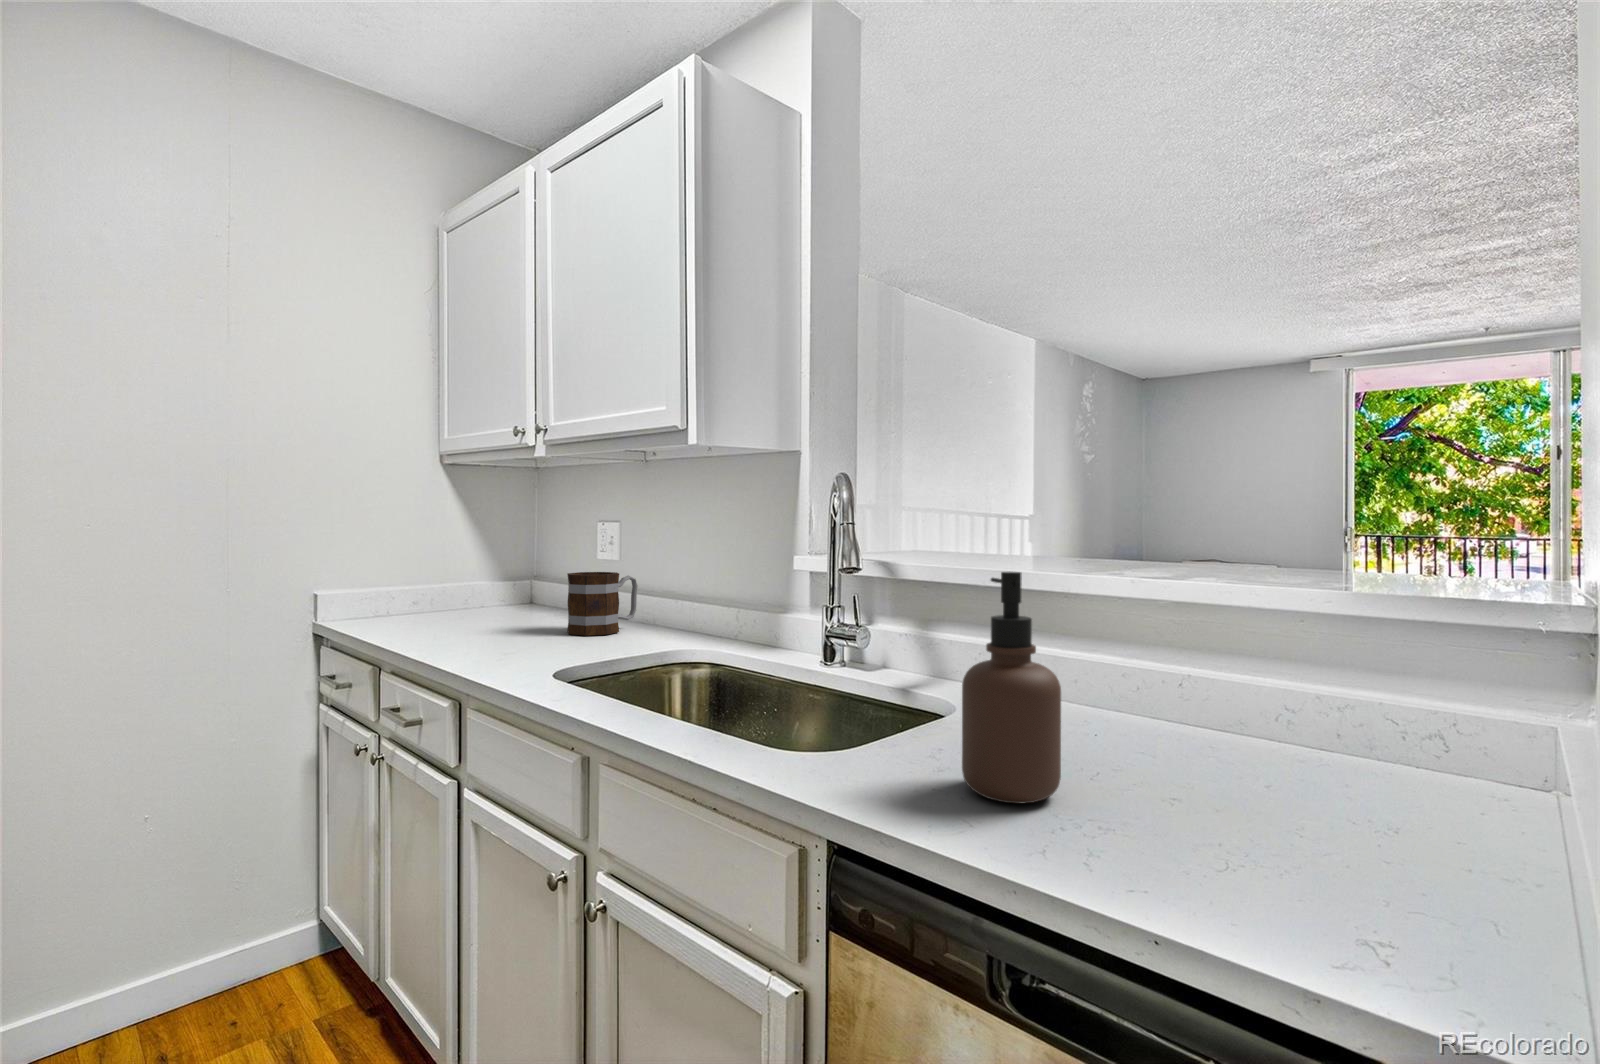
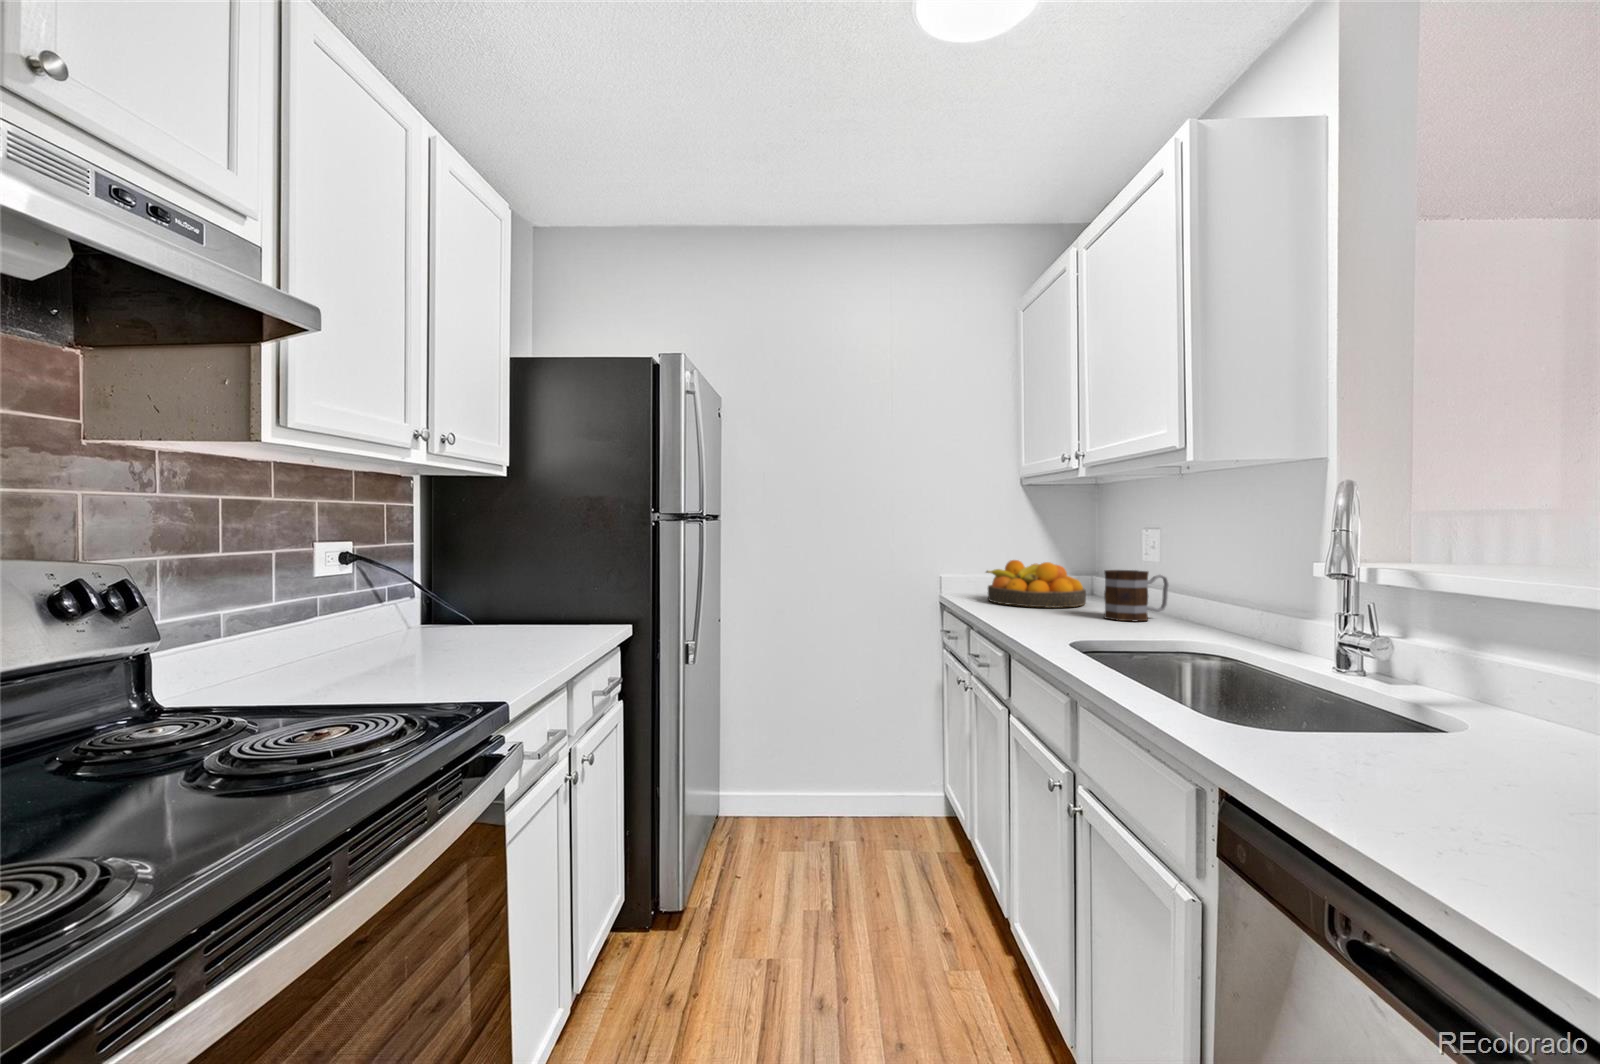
fruit bowl: none [395,564,536,628] -> present [986,560,1086,608]
soap dispenser: present [962,572,1061,803] -> none [1377,580,1510,811]

